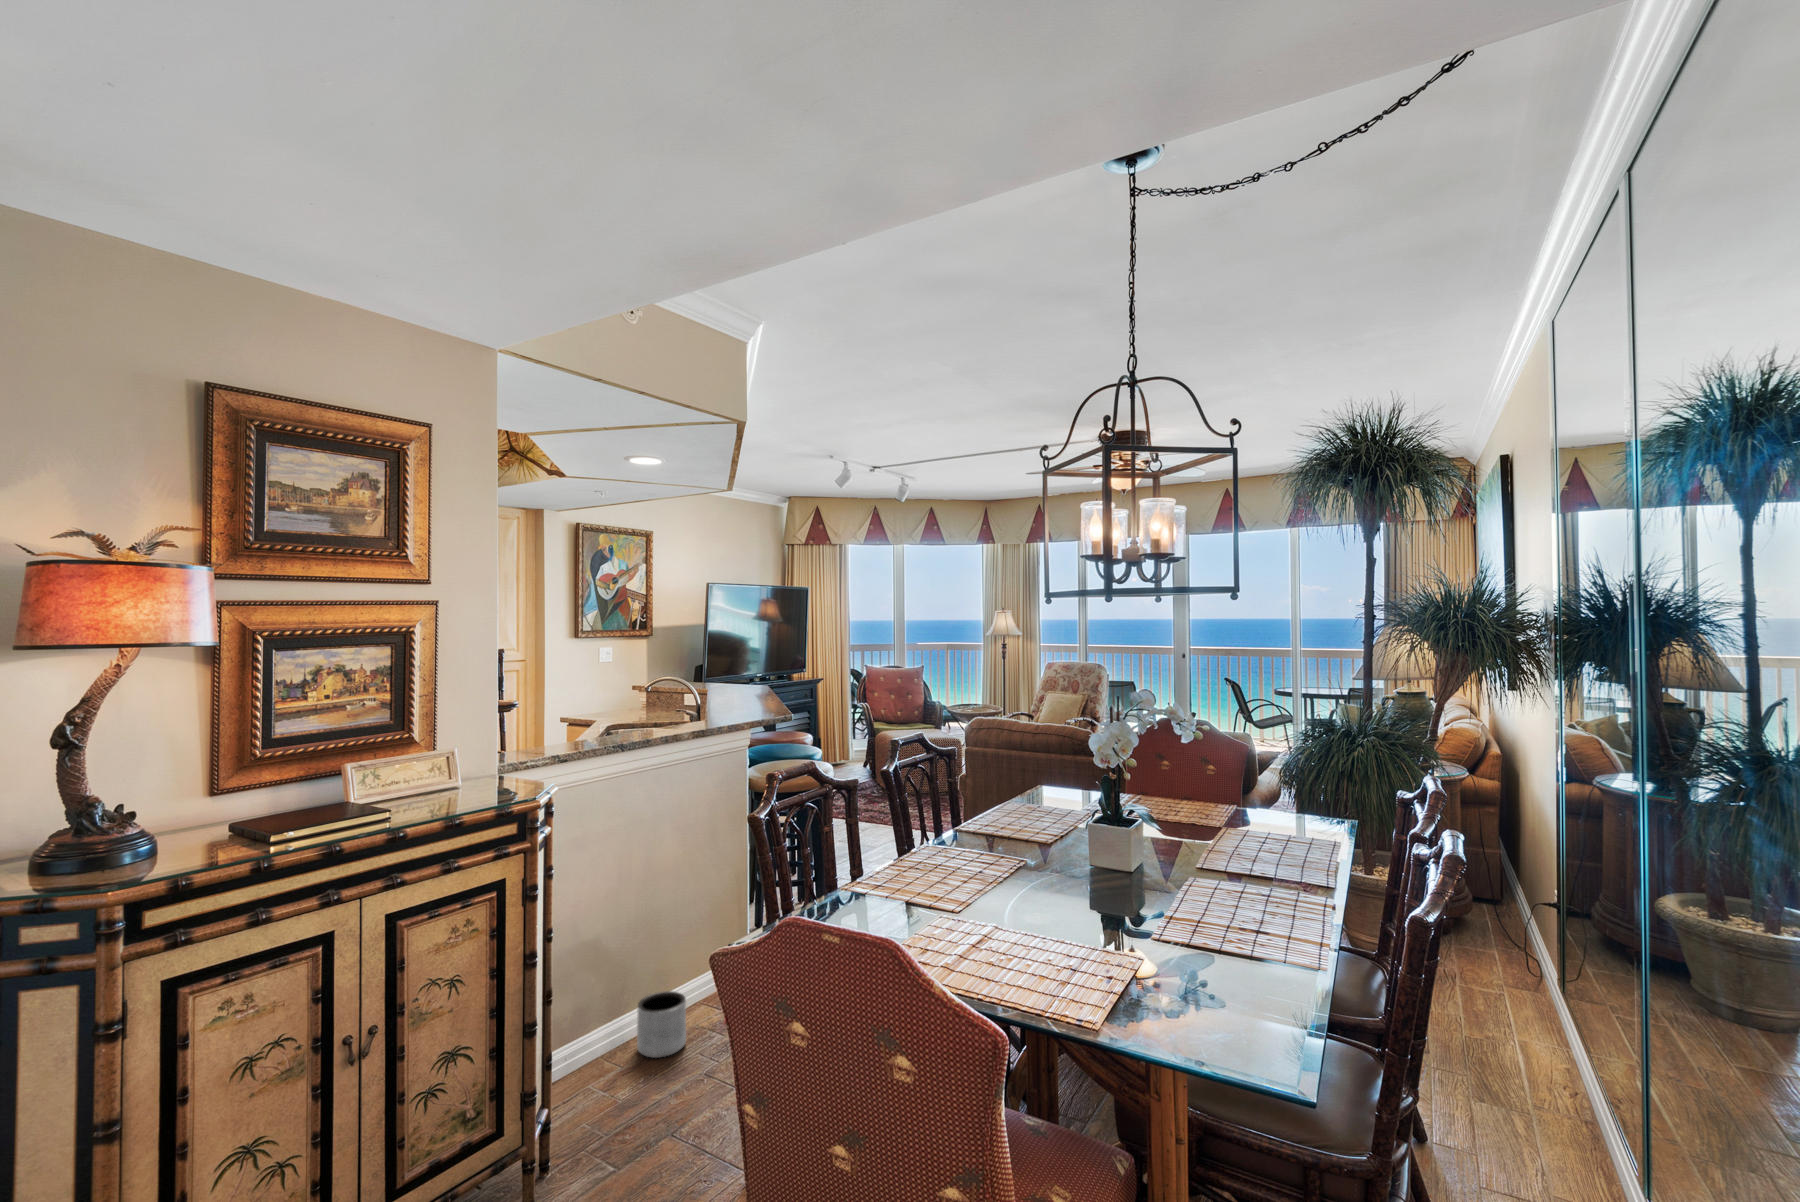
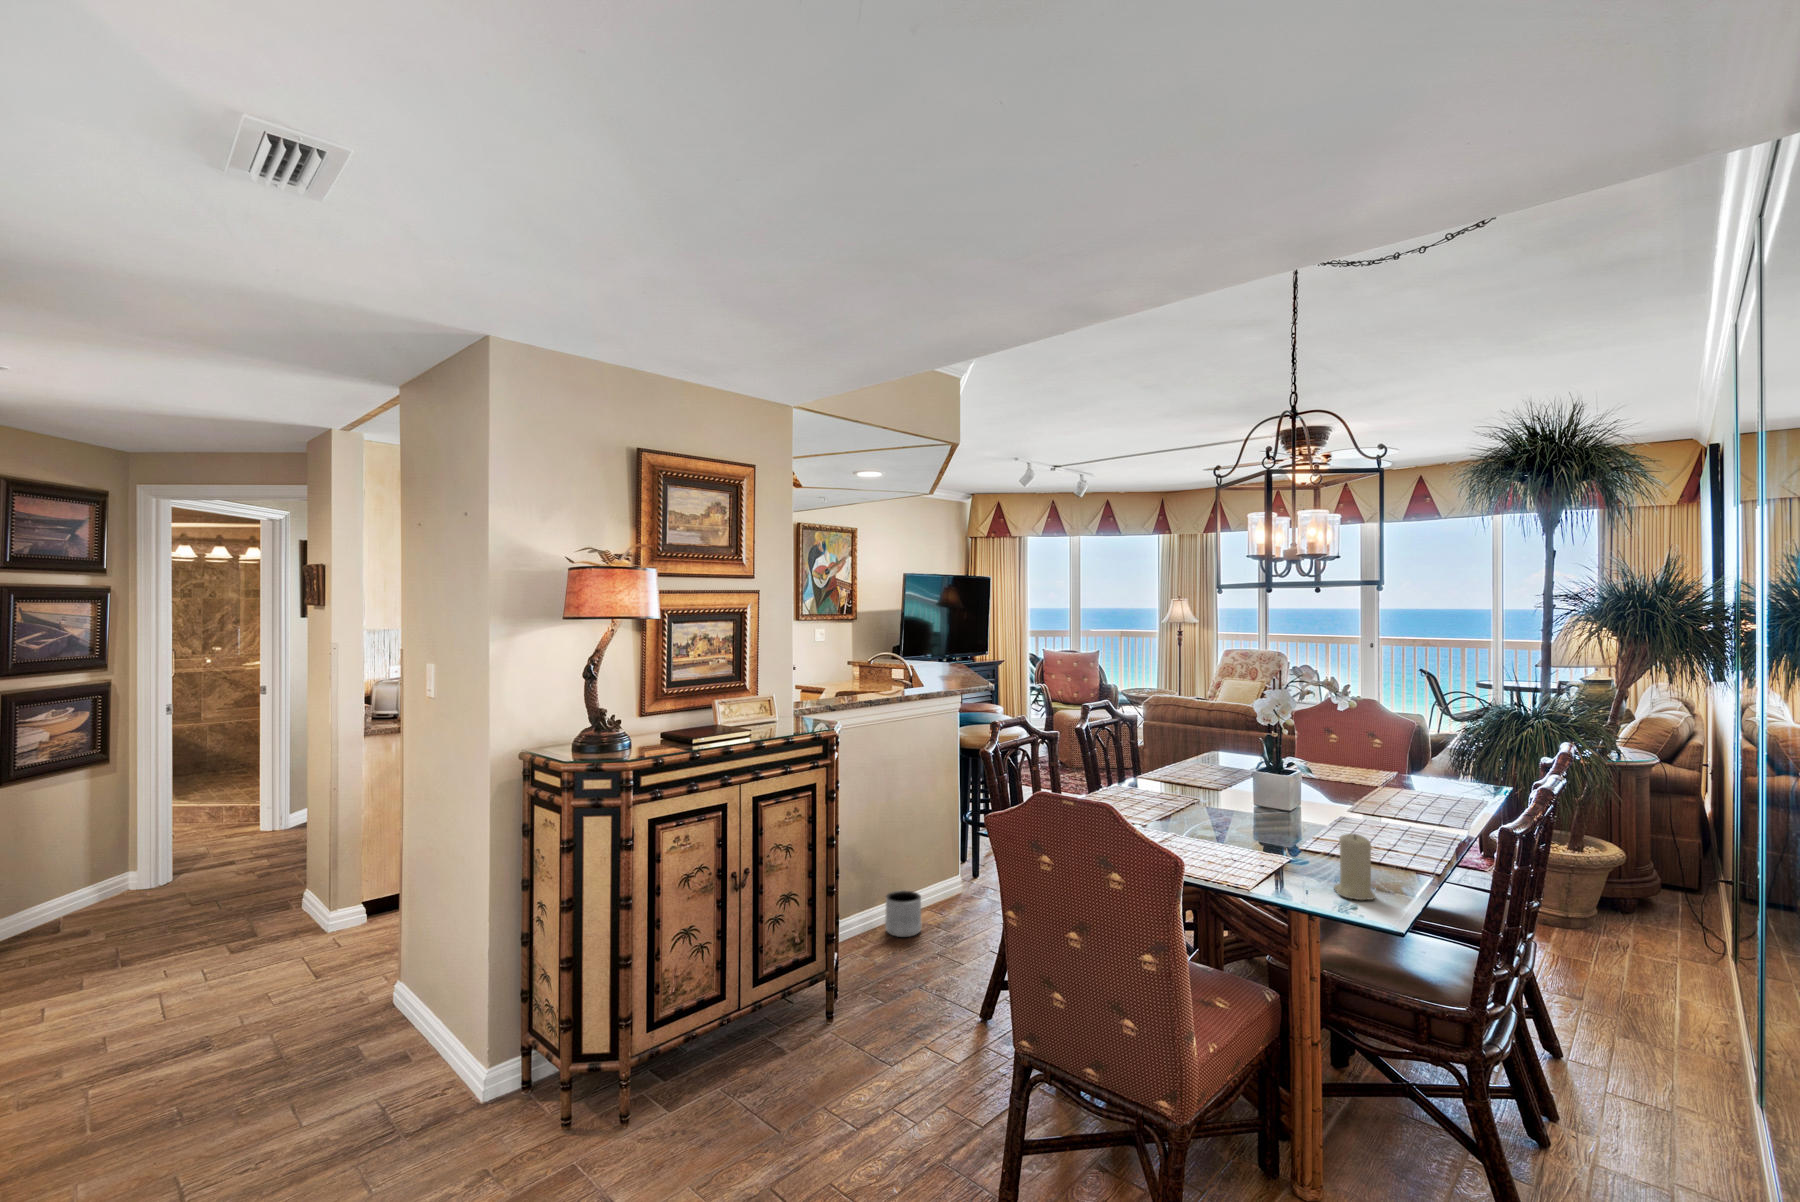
candle: none [1212,940,1270,1042] -> present [1334,834,1375,900]

